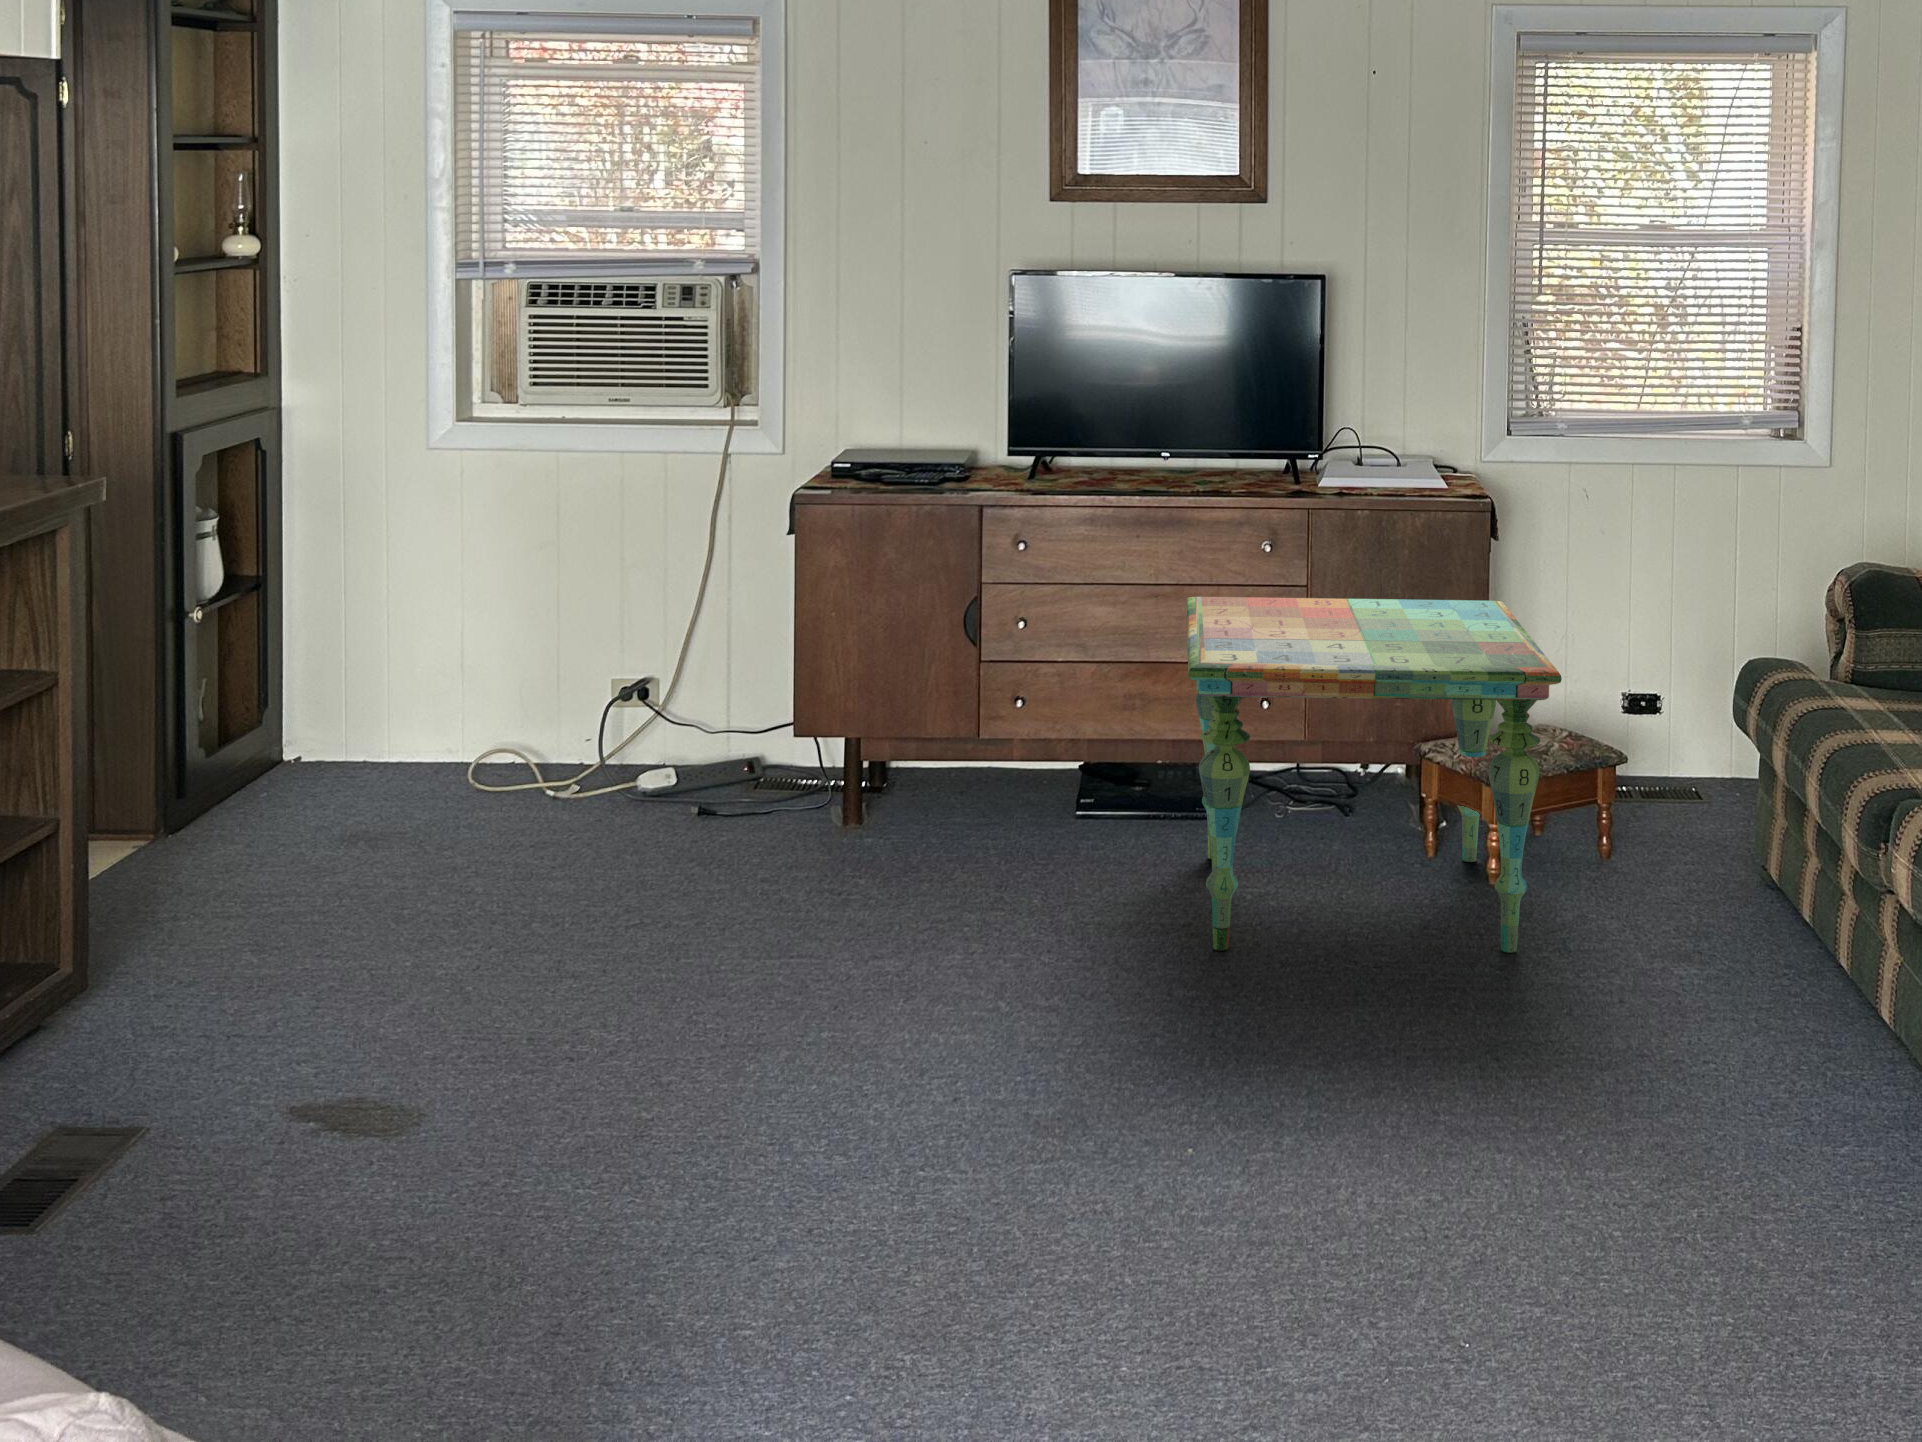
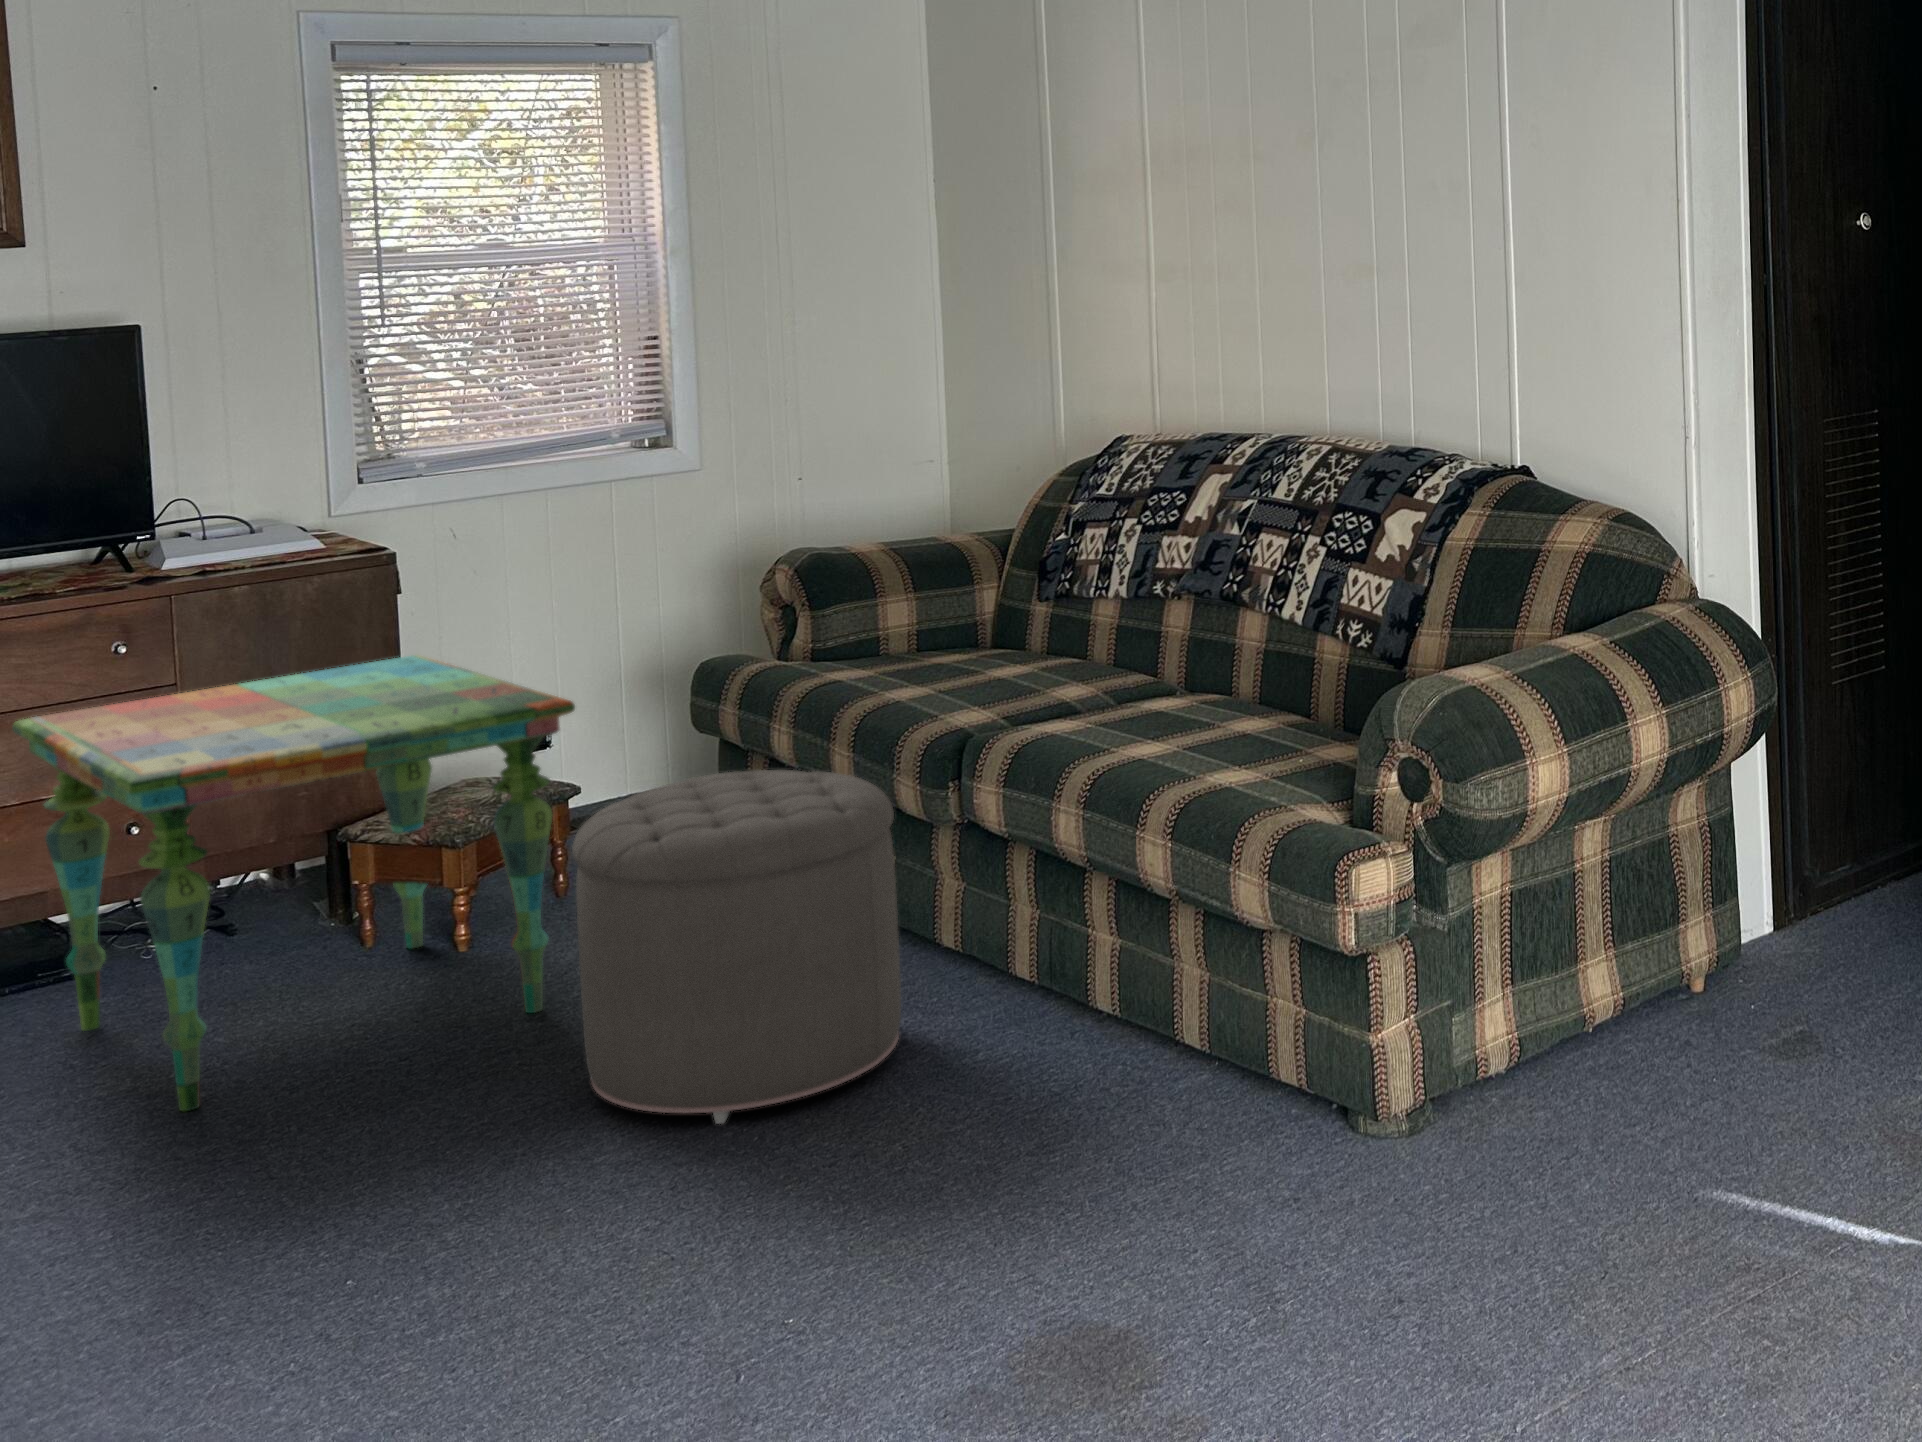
ottoman: none [1482,773,1794,1120] -> present [572,770,901,1124]

